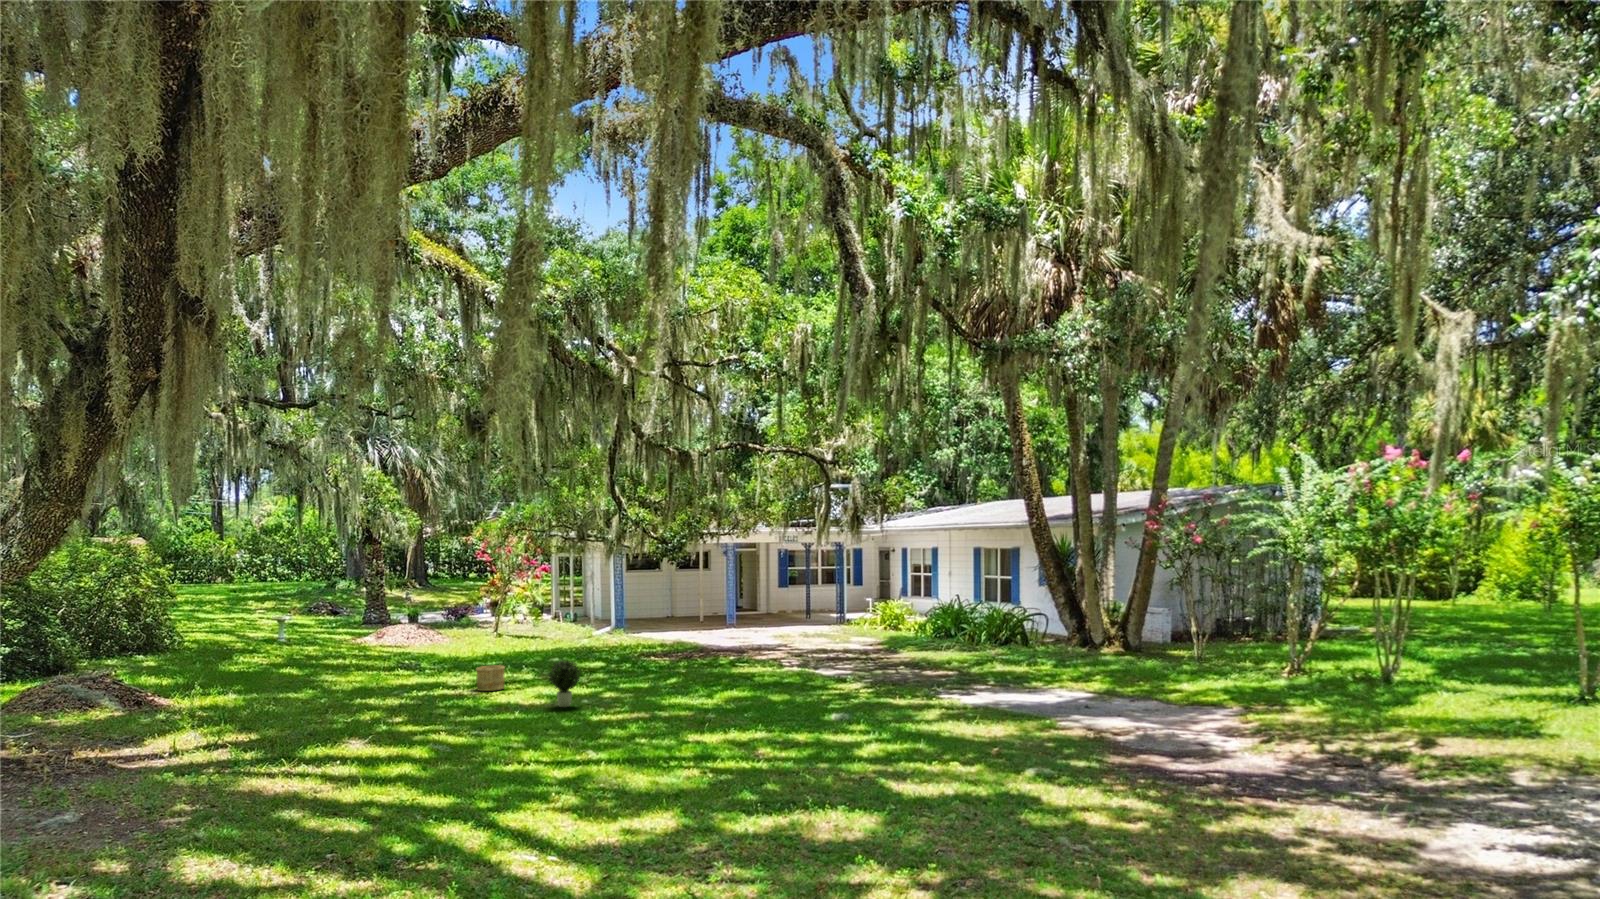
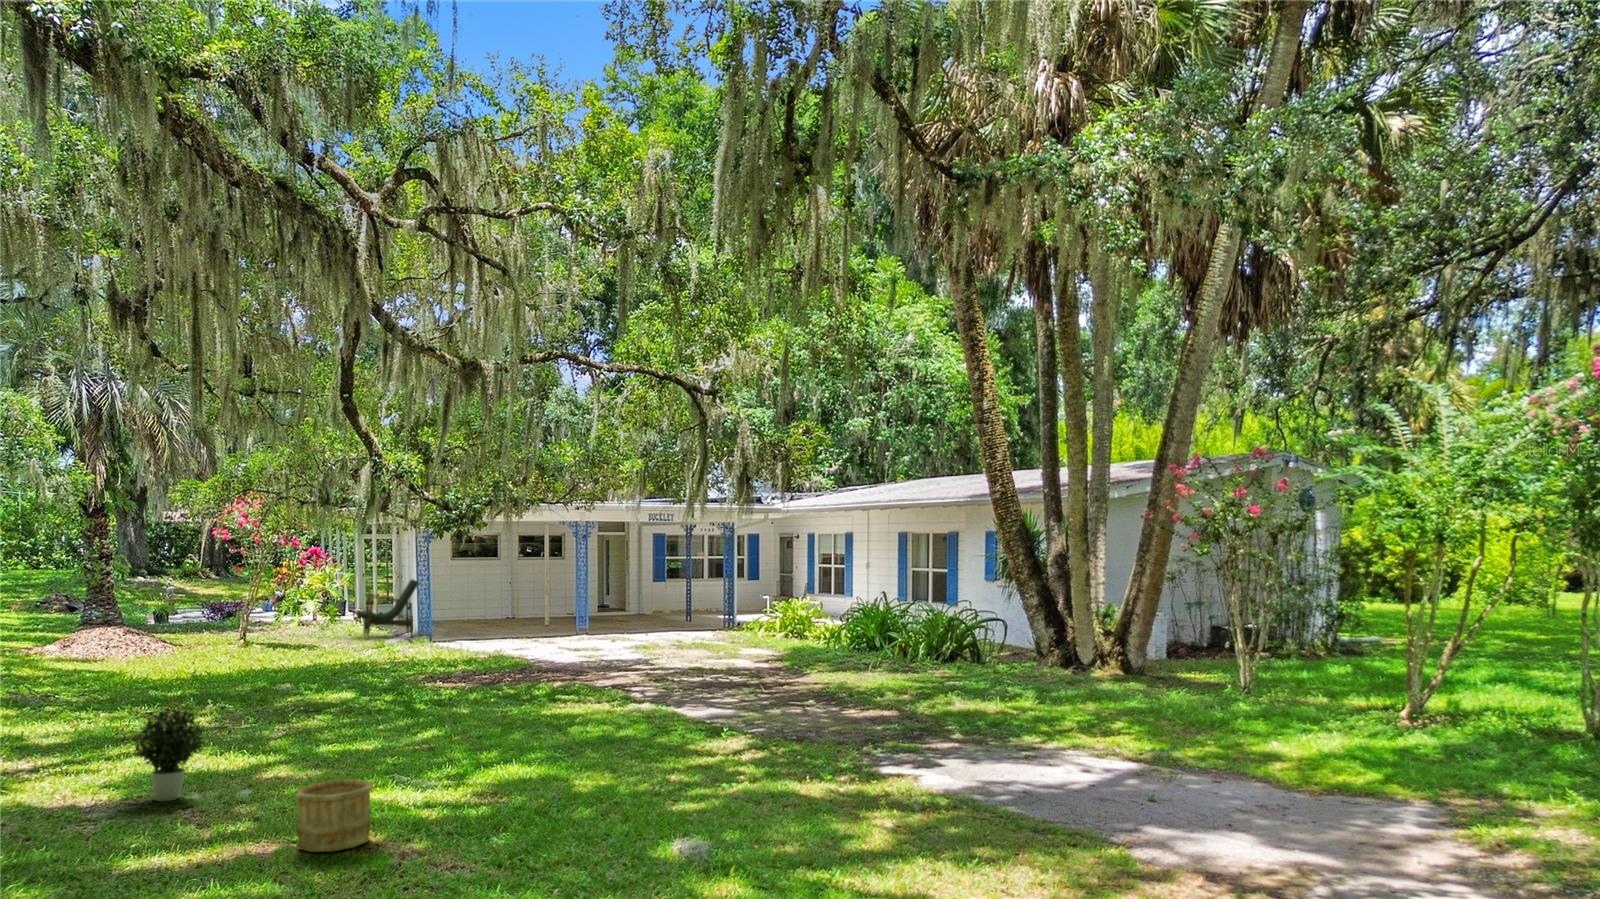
lounge chair: none [570,588,615,632] -> present [356,580,418,639]
wooden bucket: present [476,665,505,691] -> present [295,779,372,852]

